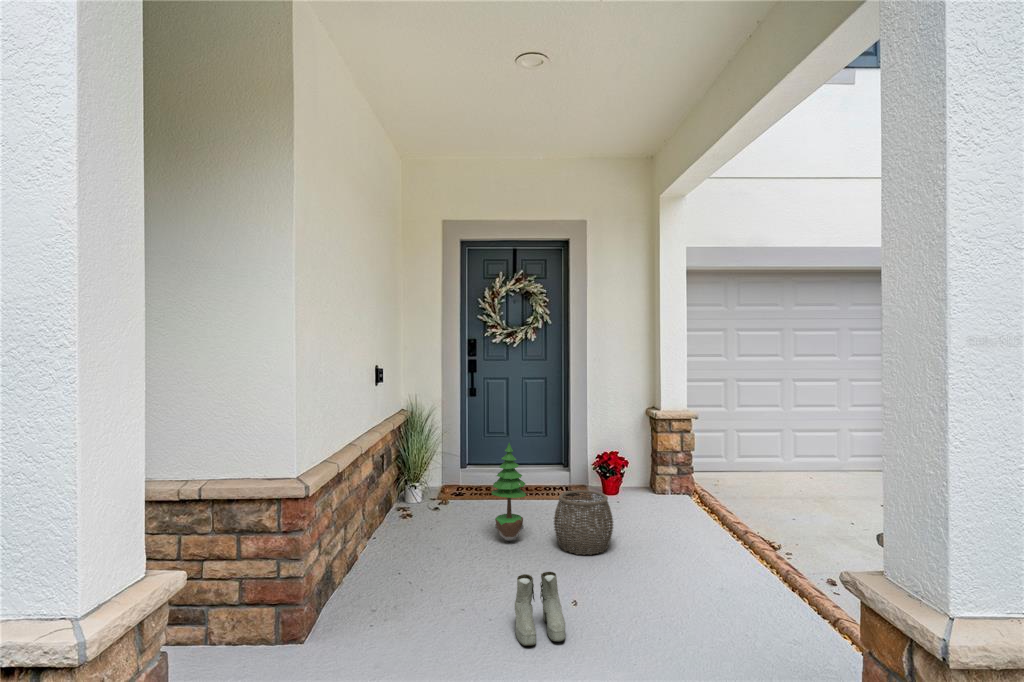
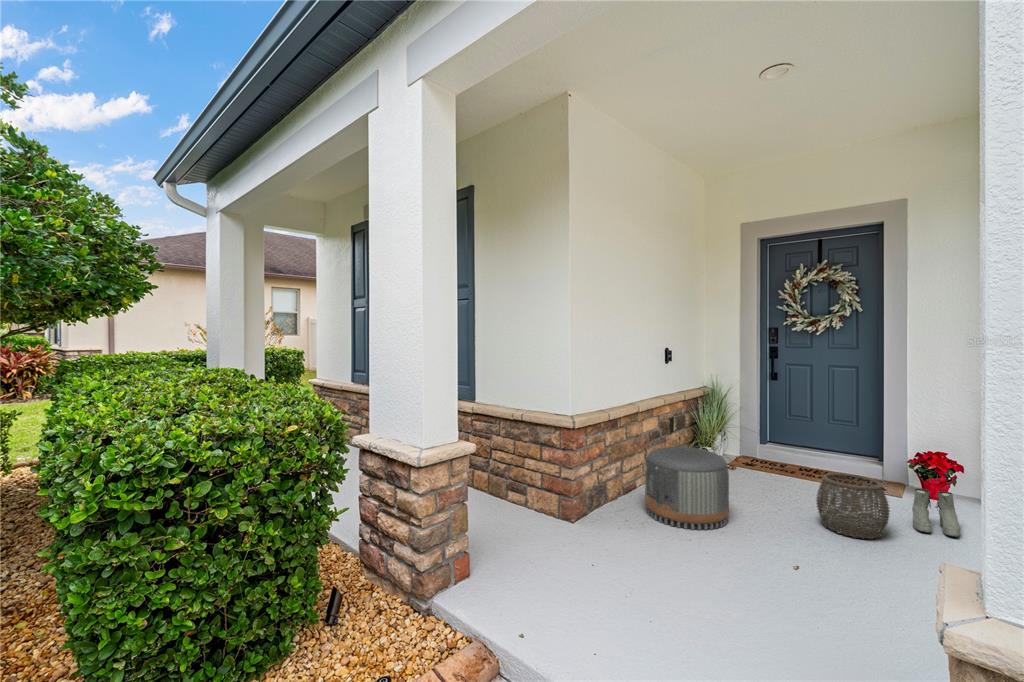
potted tree: present [492,443,526,542] -> none [753,418,791,507]
pouf: none [384,492,484,600] -> present [645,447,729,530]
boots: present [515,572,566,646] -> present [912,488,960,537]

